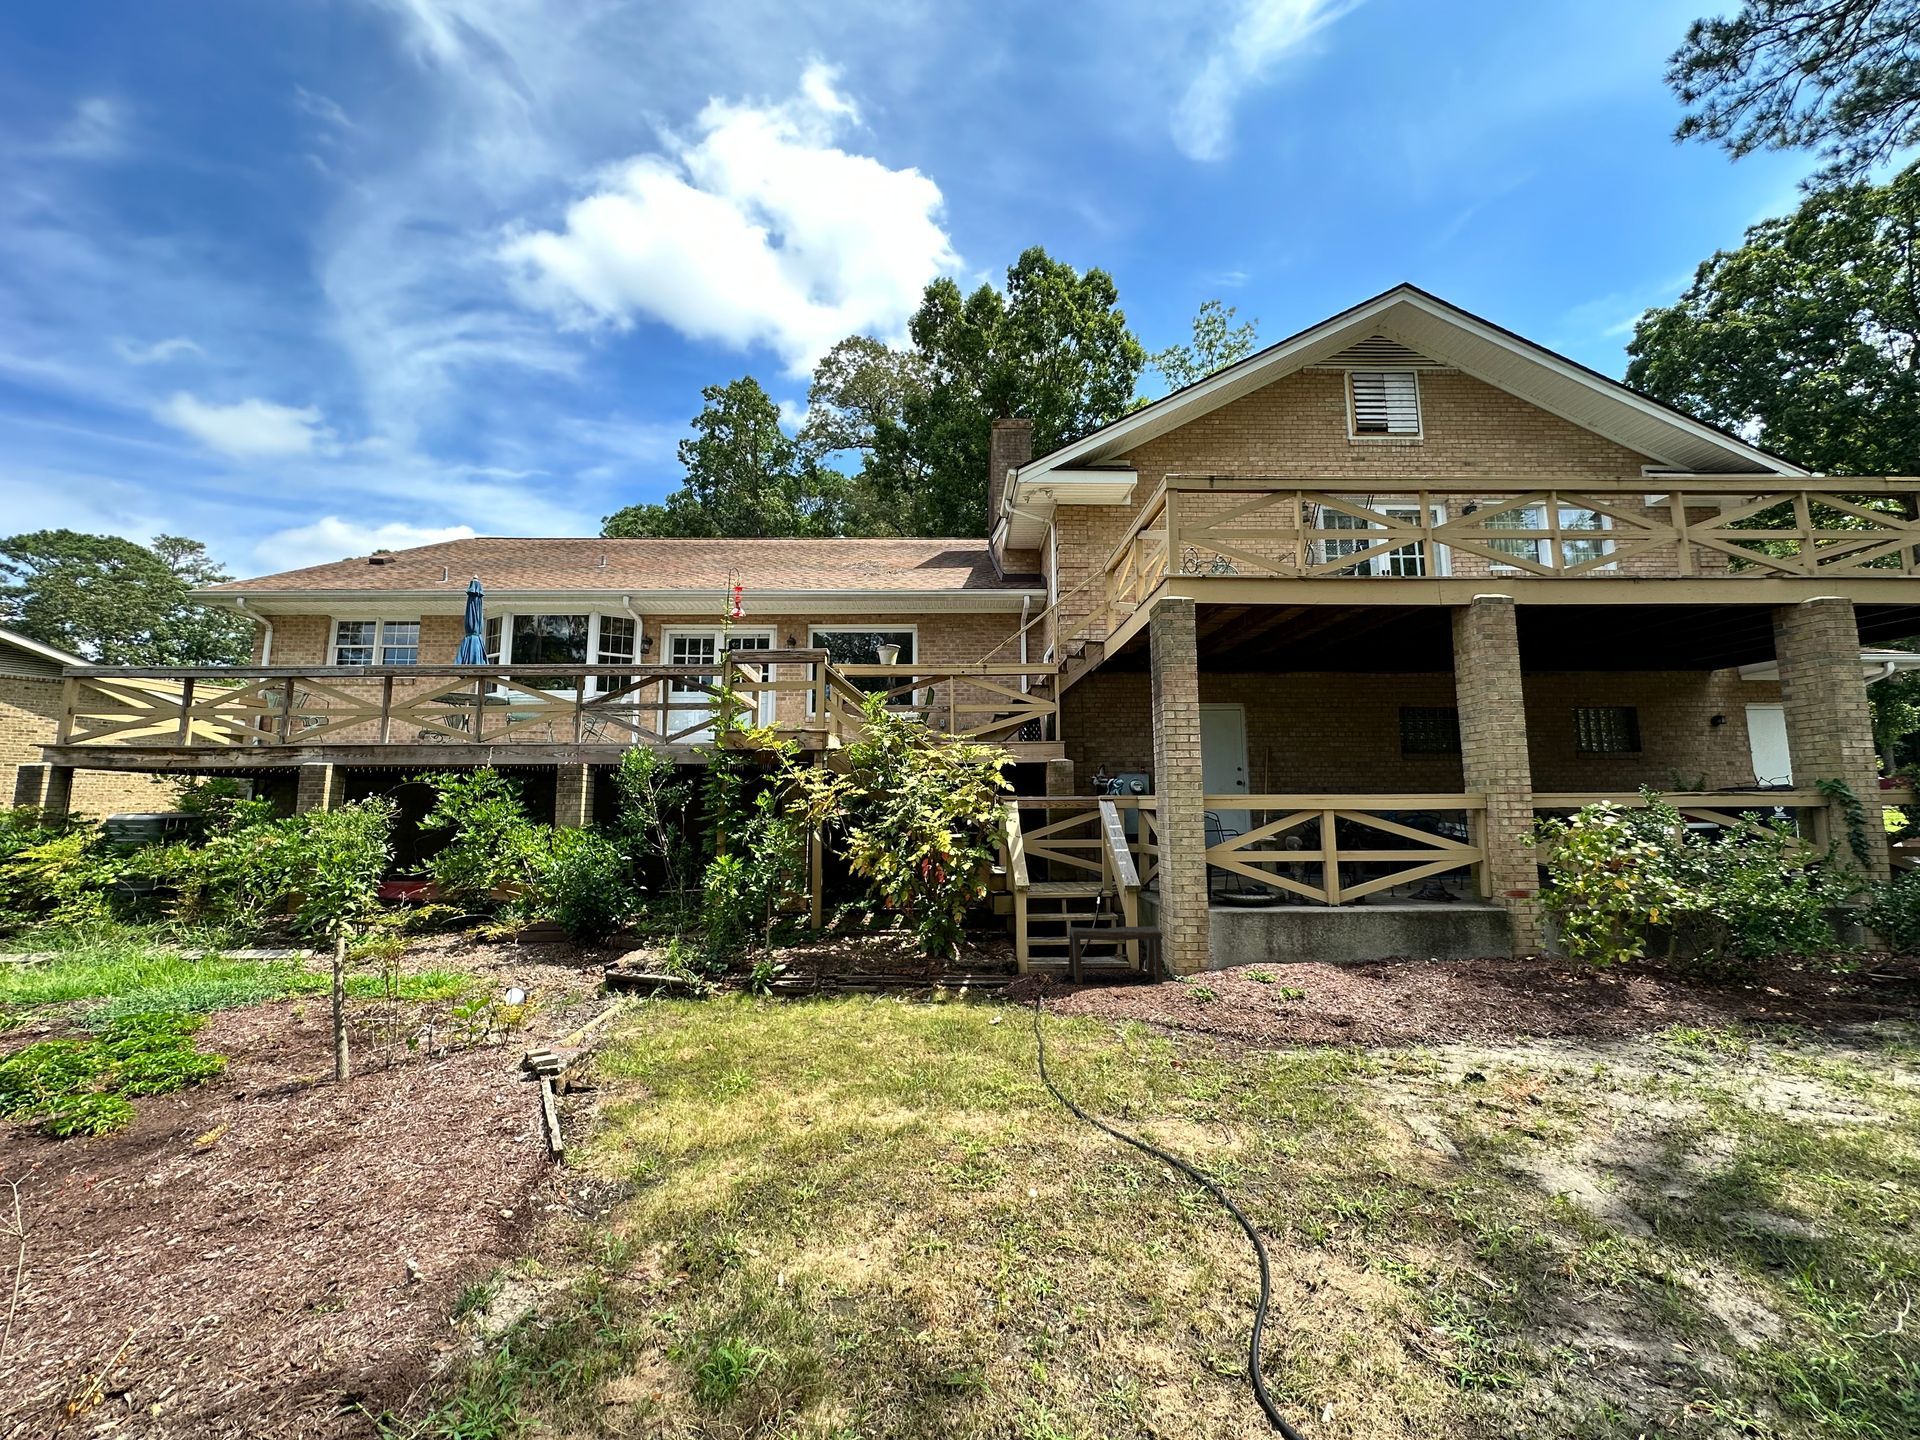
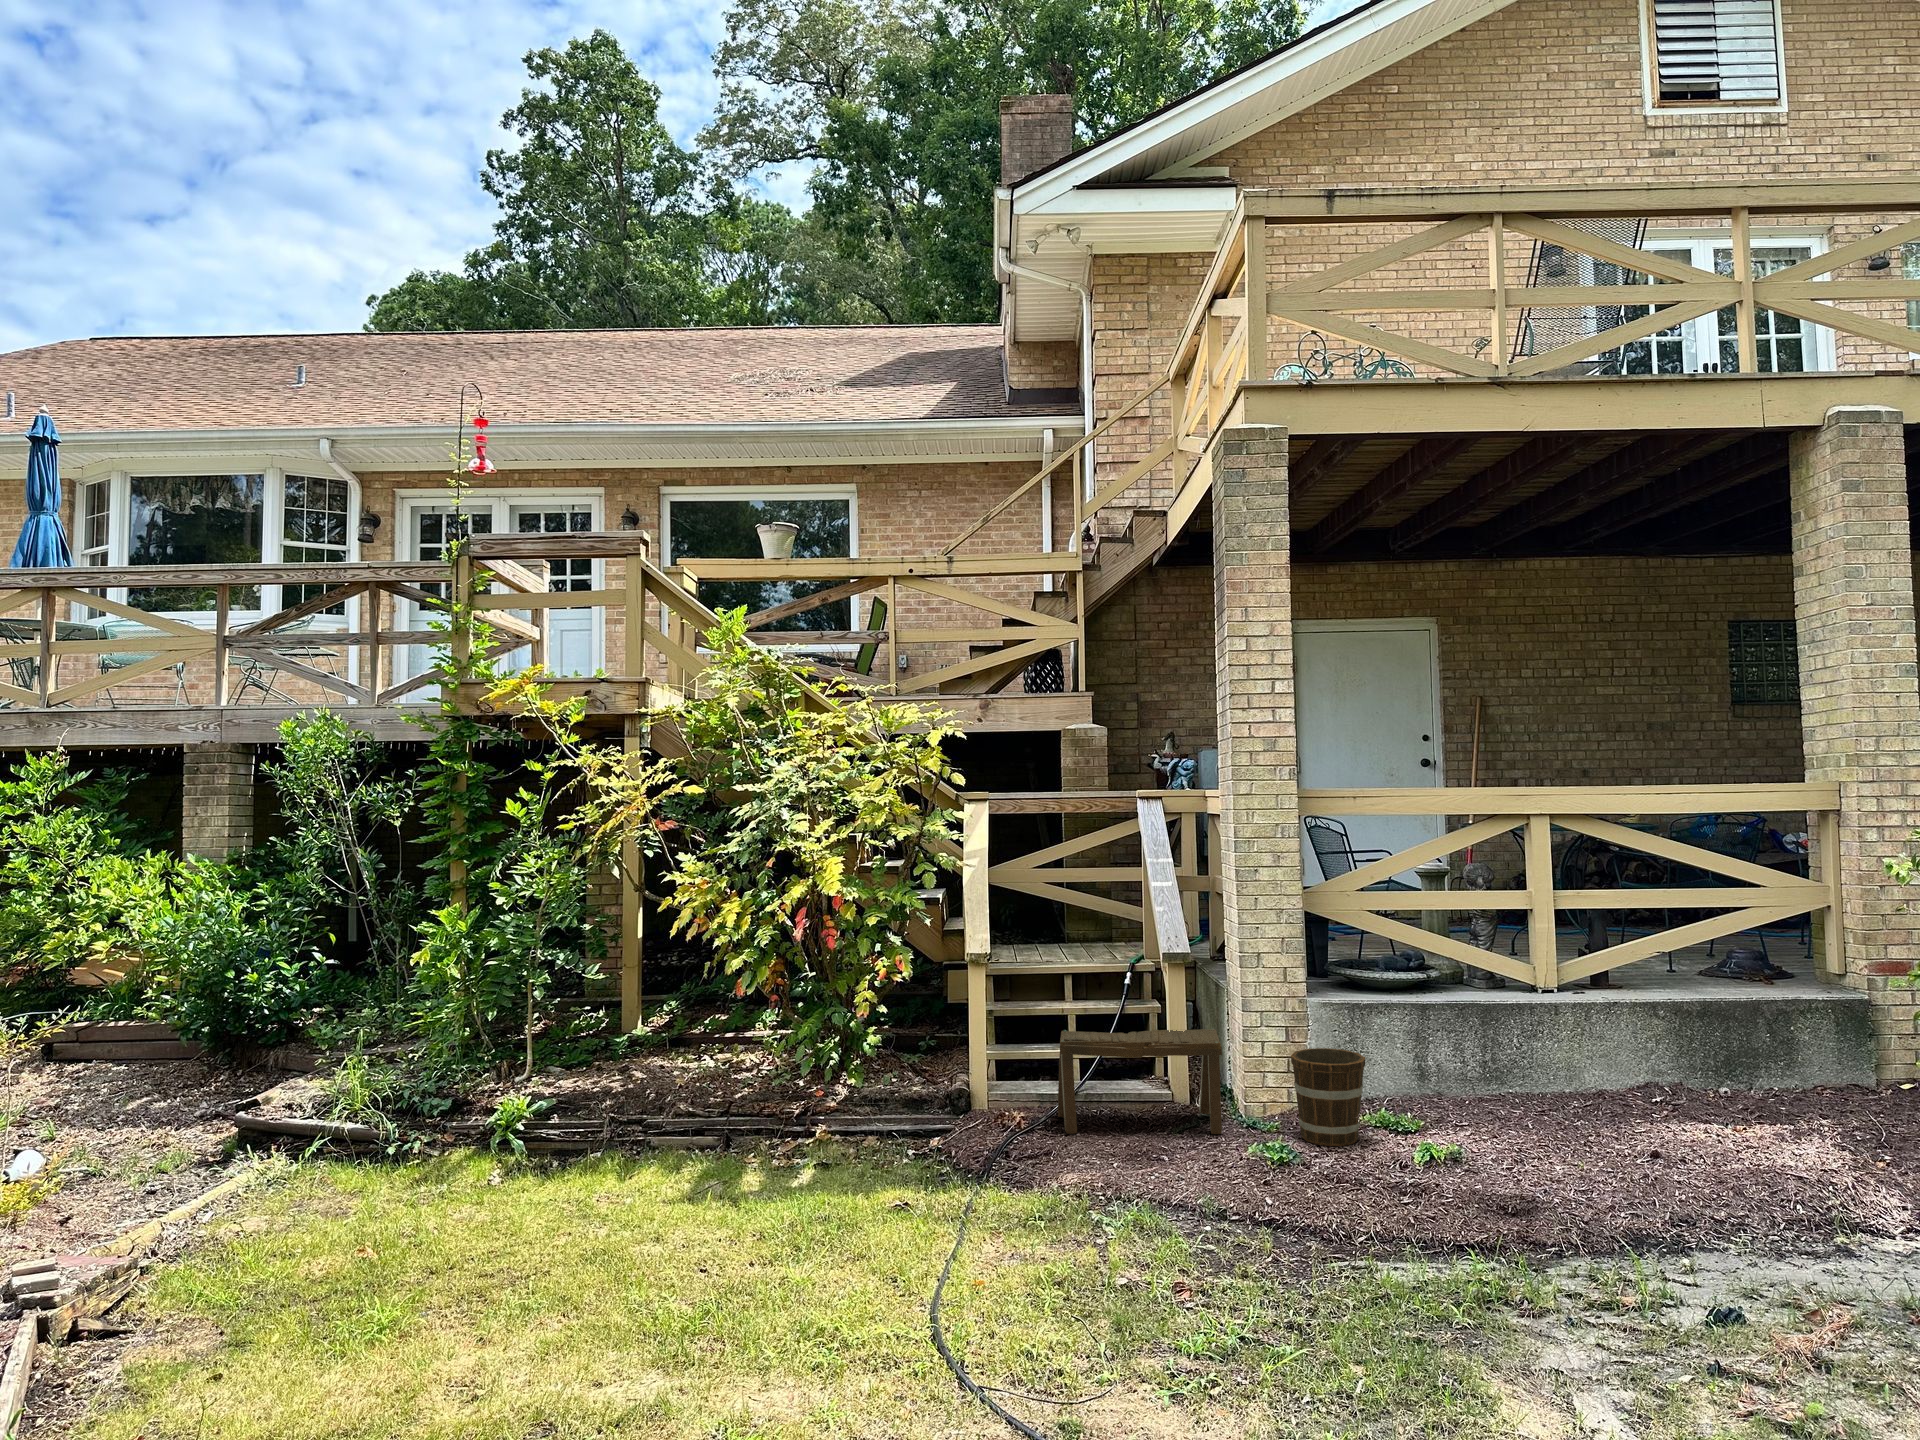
bucket: none [1200,936,1241,989] -> present [1291,1048,1365,1146]

